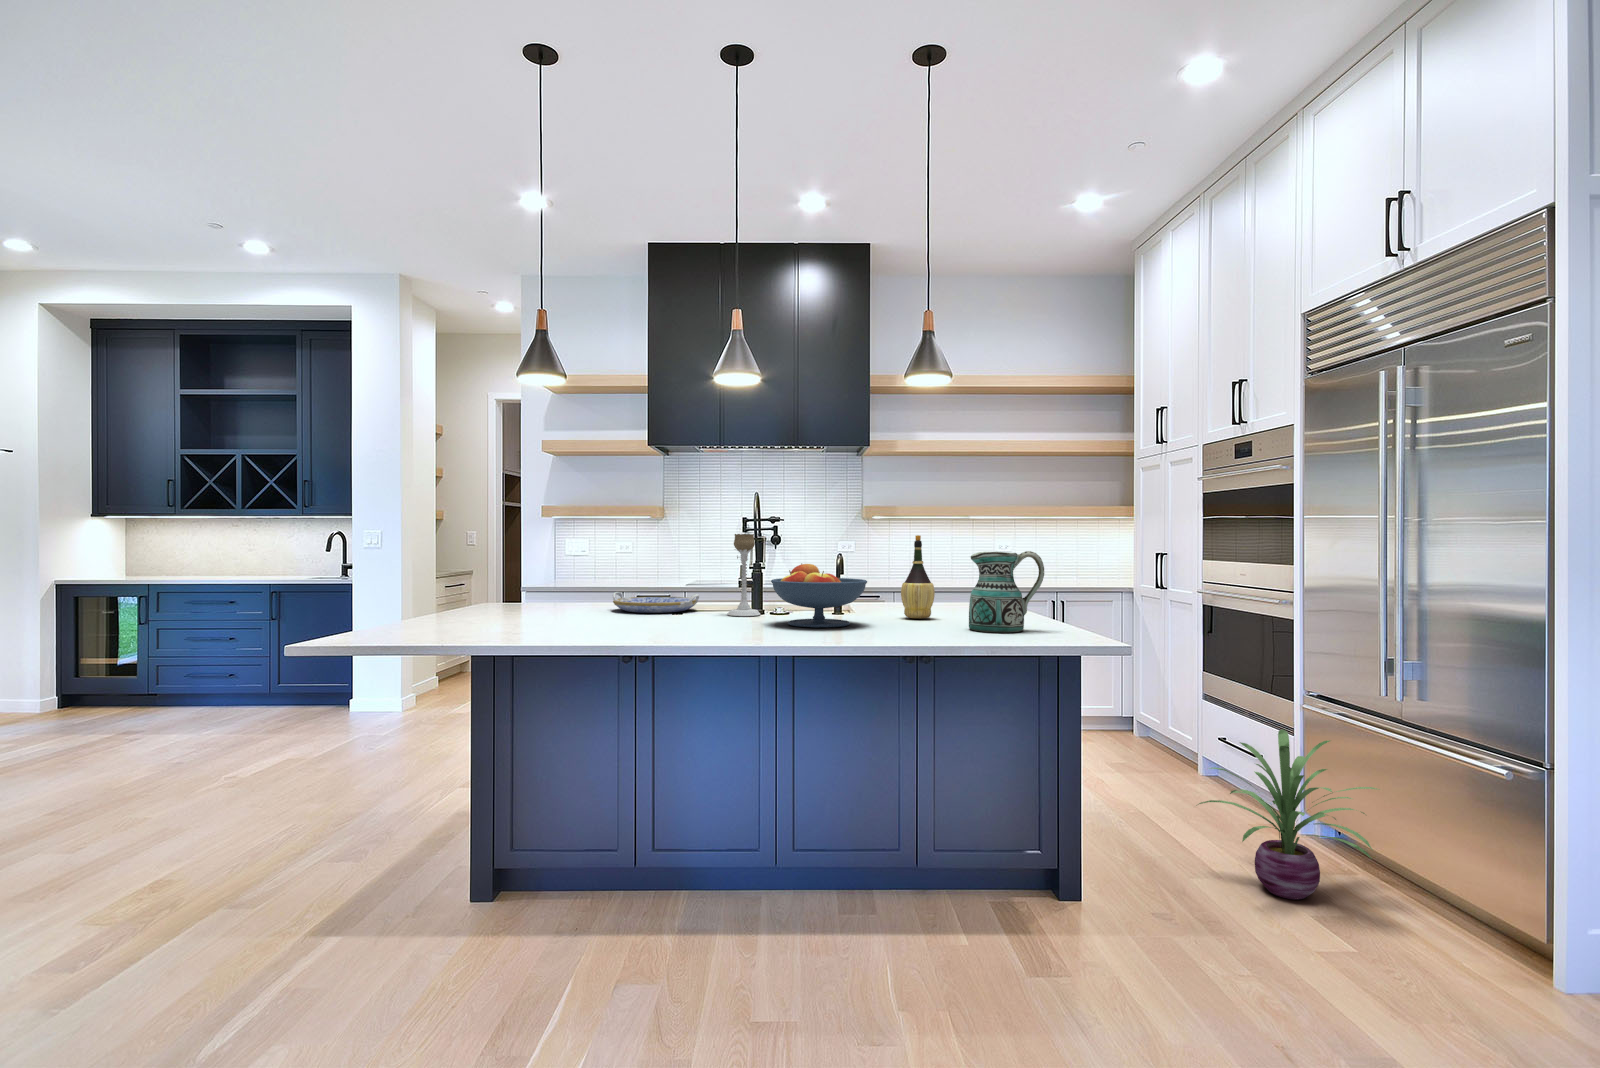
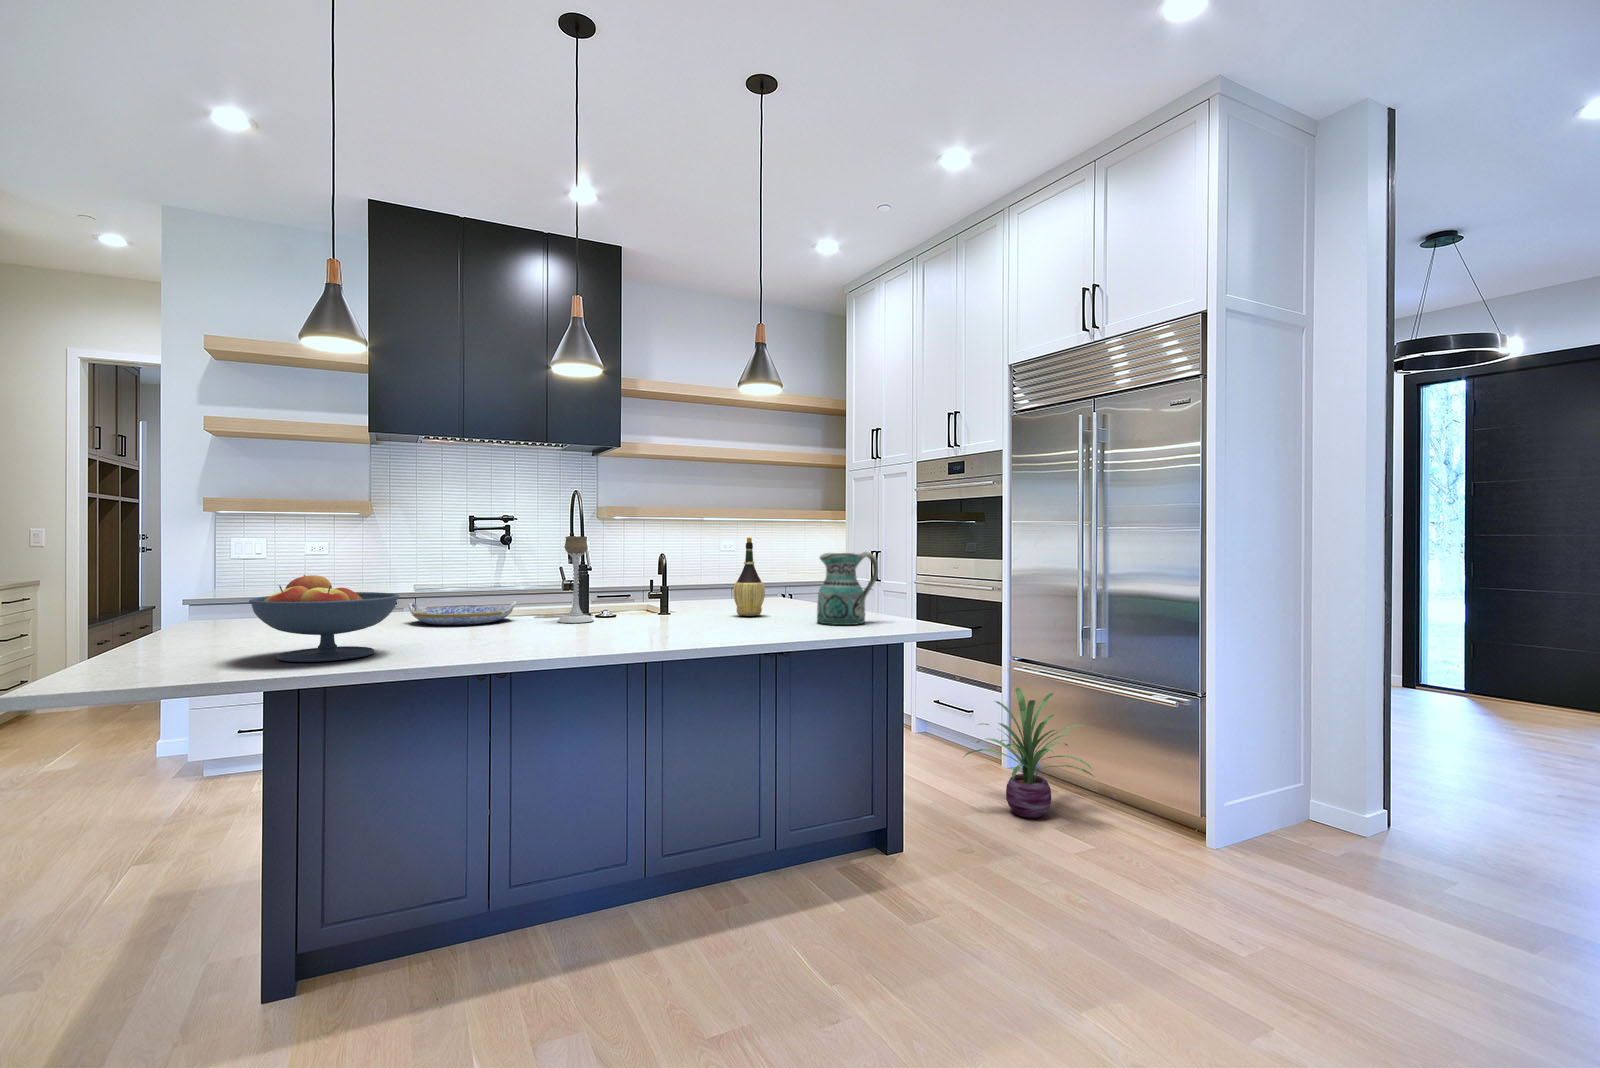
fruit bowl: present [771,564,867,627] -> present [249,575,399,662]

